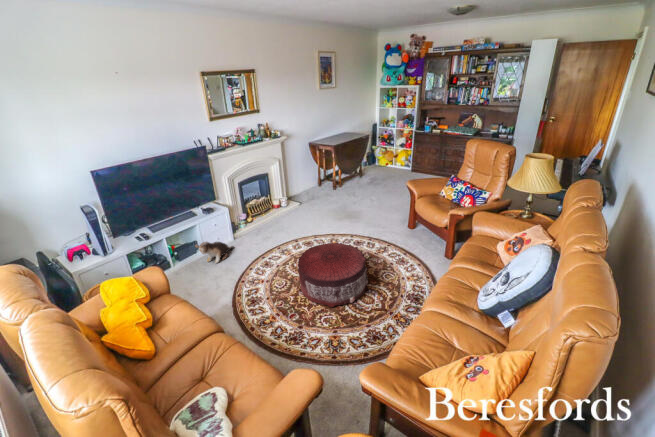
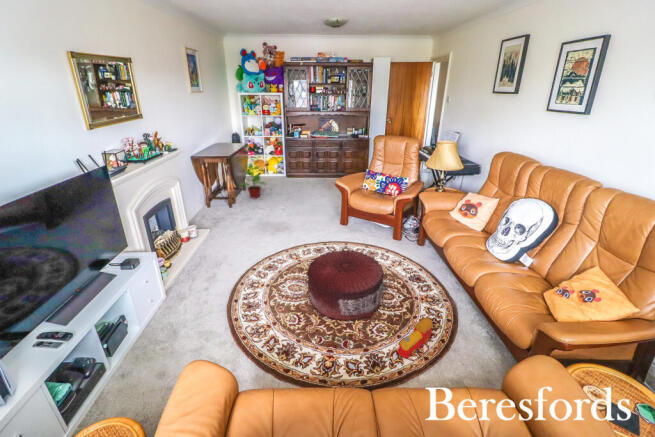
potted plant: none [348,153,372,186] -> present [240,164,265,198]
plush toy: present [195,242,234,263] -> none [149,301,187,336]
toy train: none [318,324,358,349] -> present [397,318,433,359]

